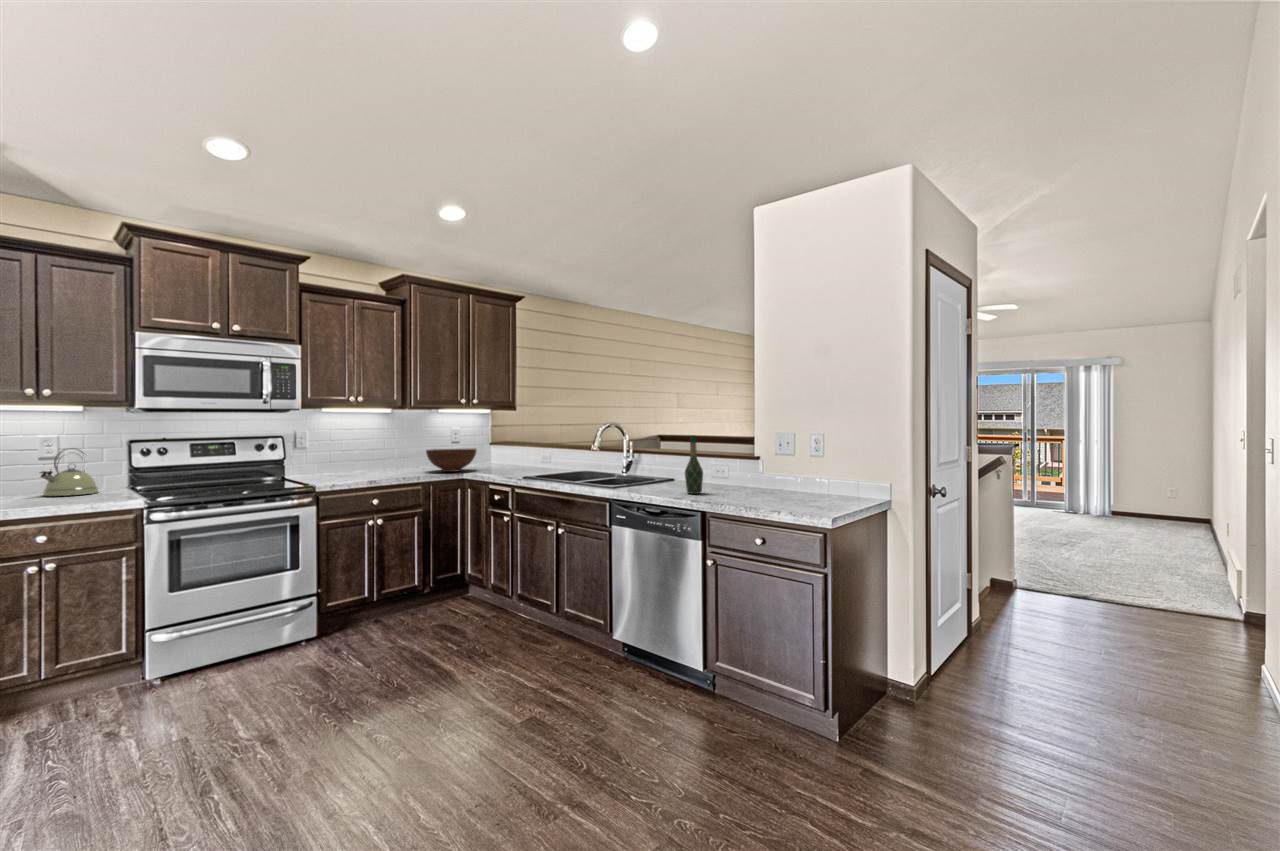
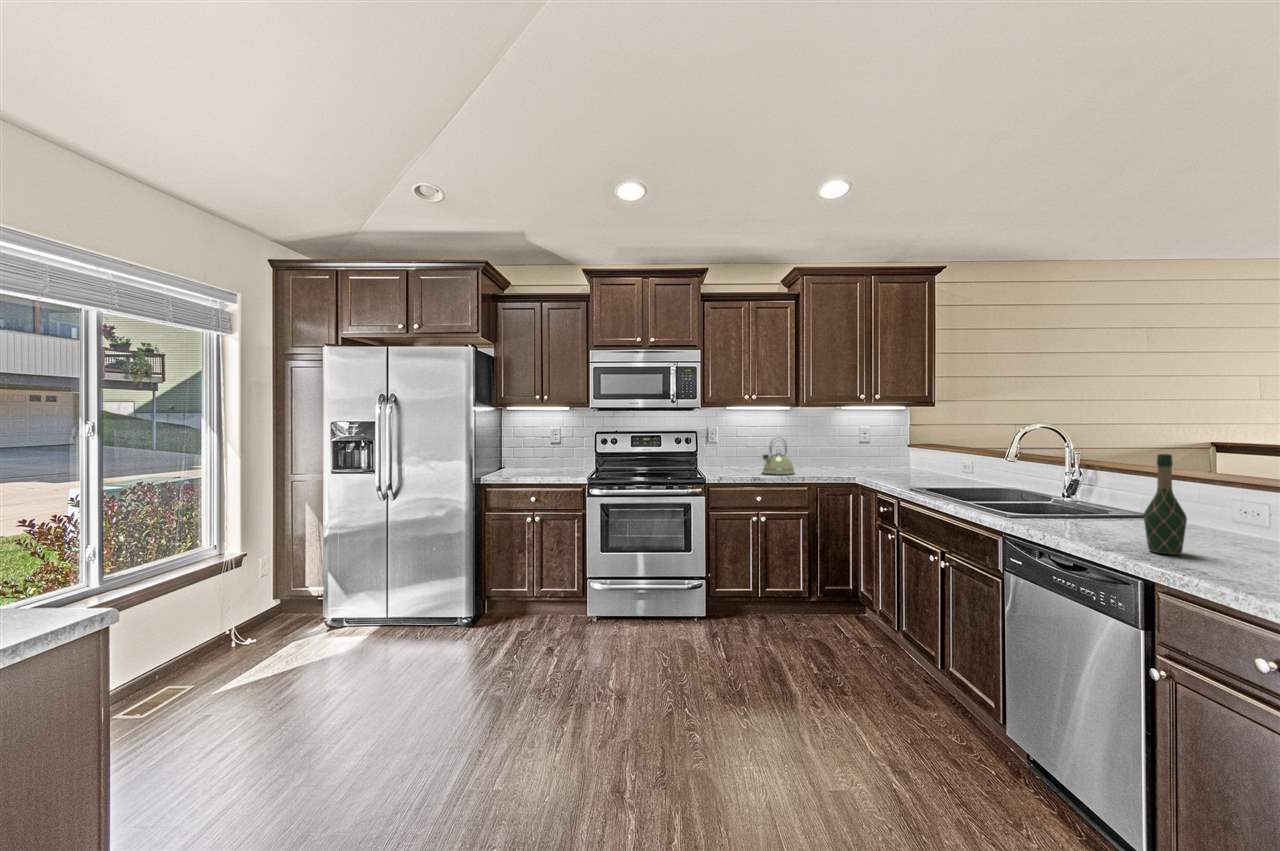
kettle: present [40,449,98,496] -> present [763,438,794,475]
fruit bowl: present [426,449,476,472] -> none [818,448,873,473]

